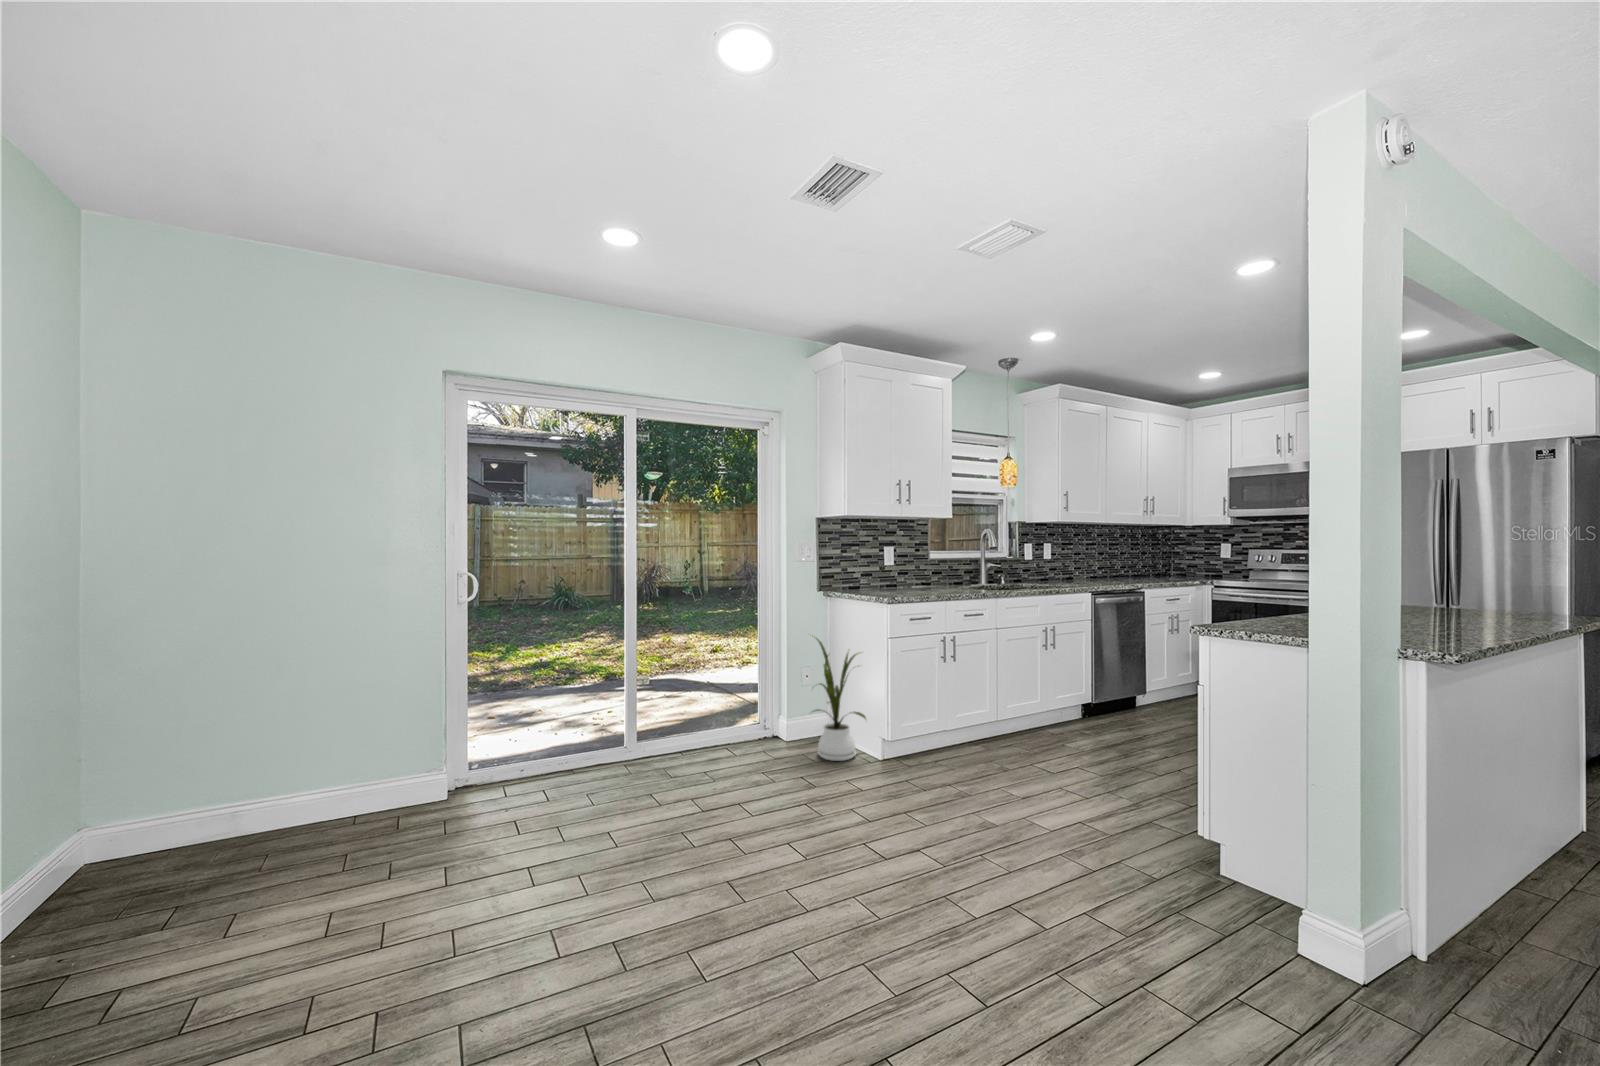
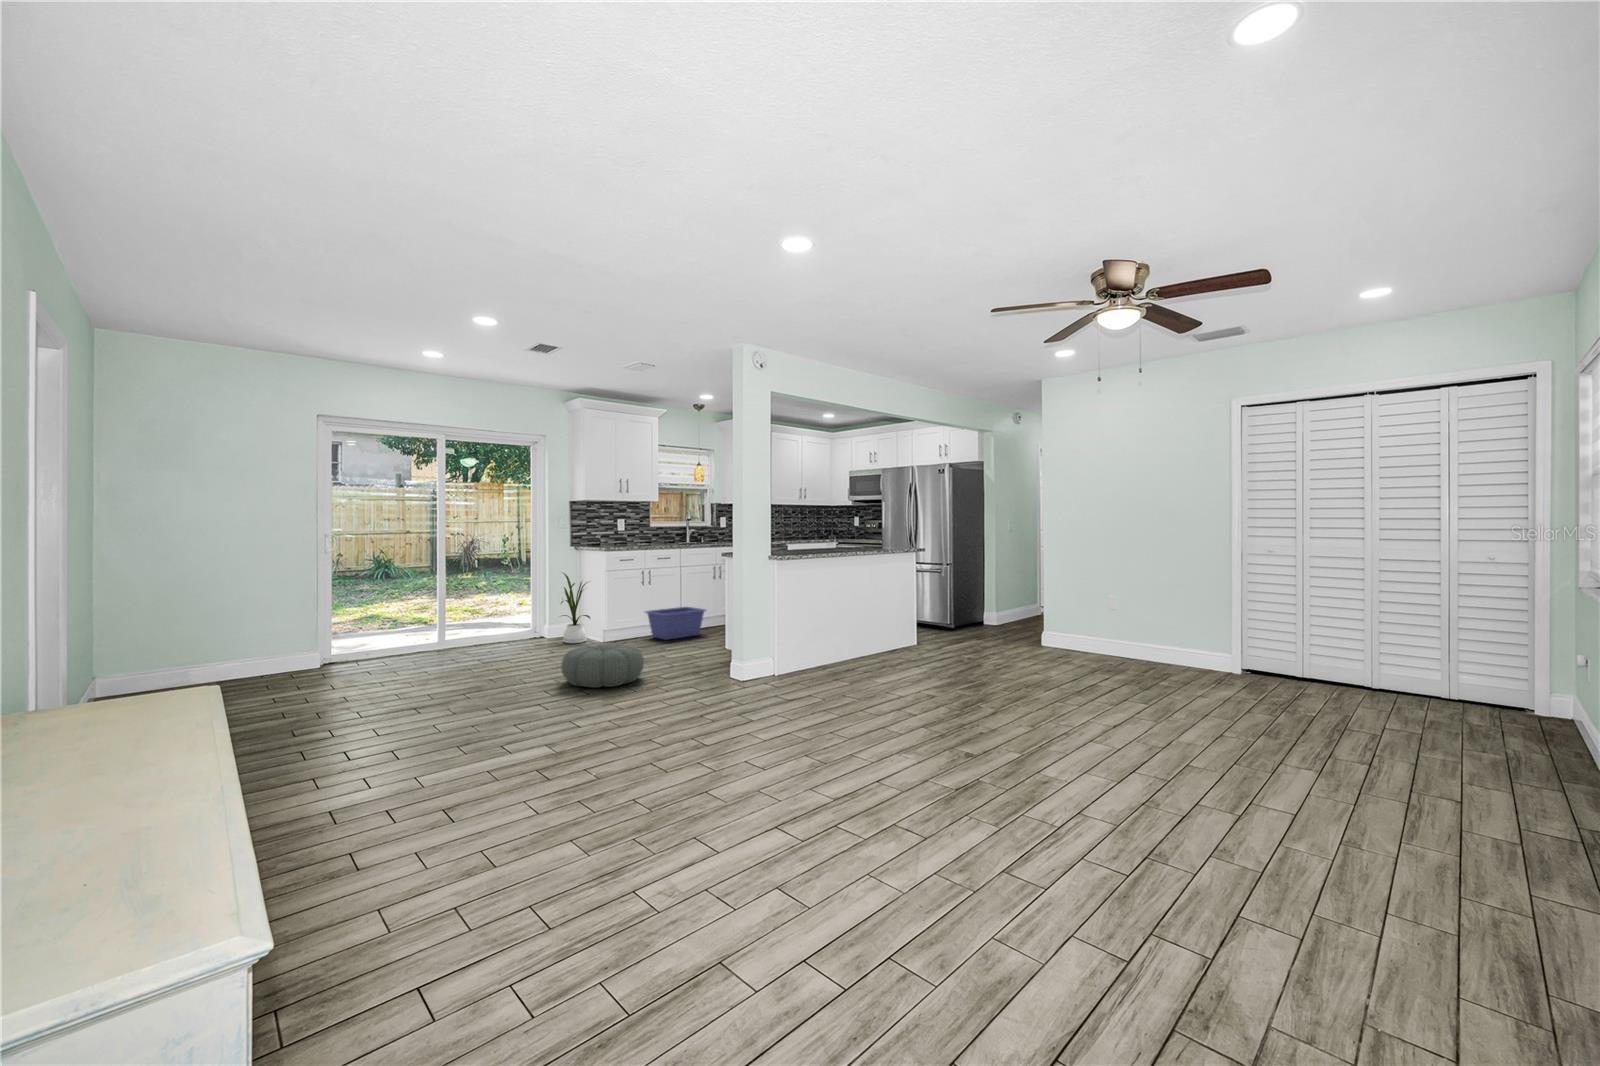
storage bin: none [949,695,1055,761] -> present [645,607,707,640]
pouf: none [911,821,1103,962] -> present [561,643,644,688]

